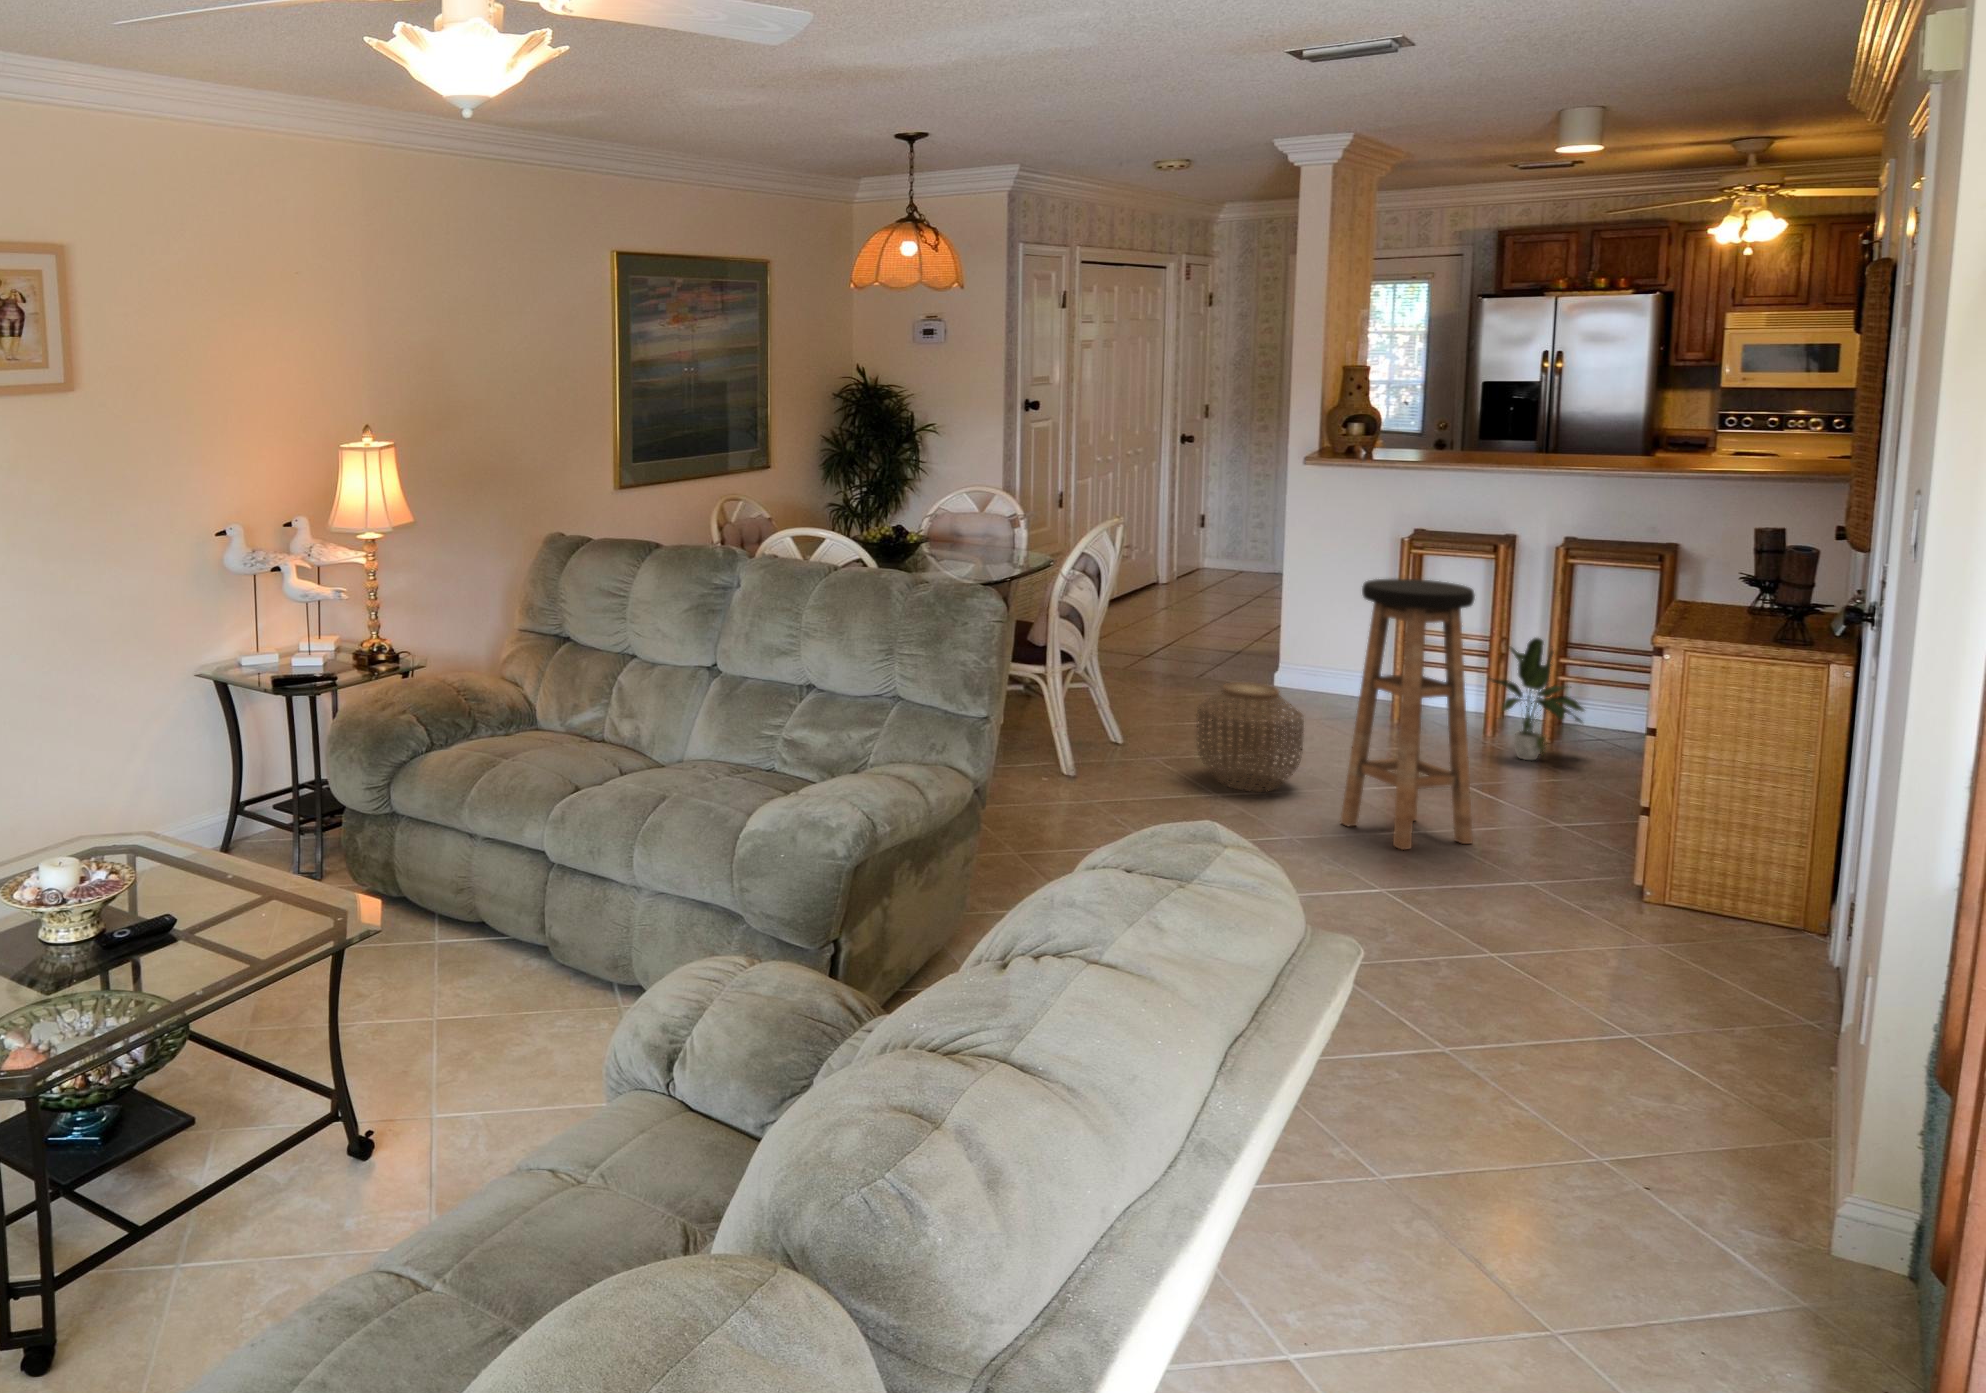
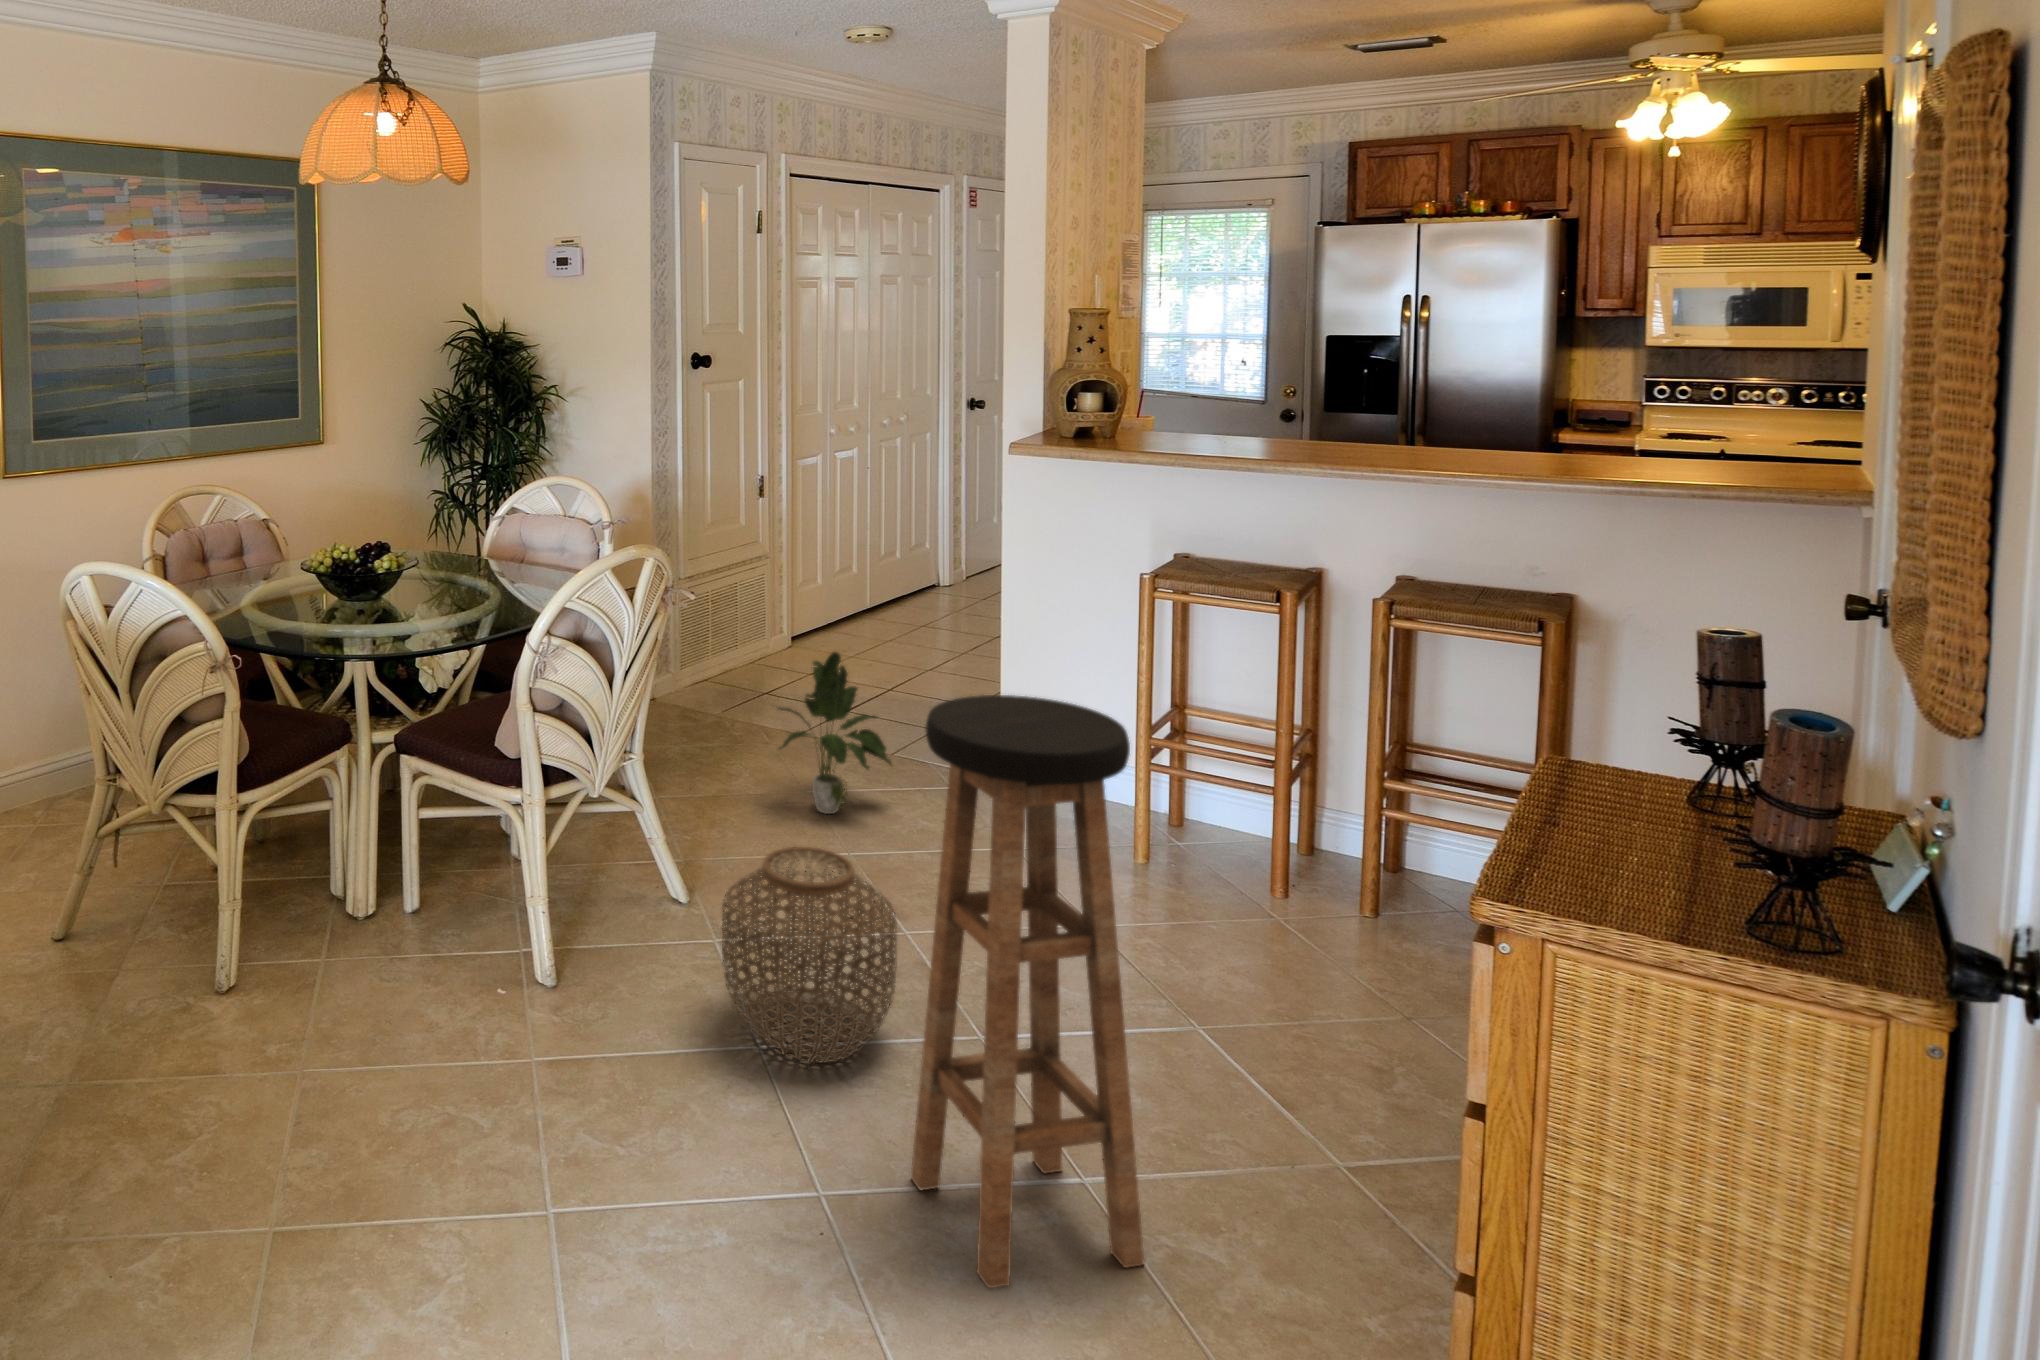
potted plant: present [1490,638,1584,760] -> present [779,652,893,814]

